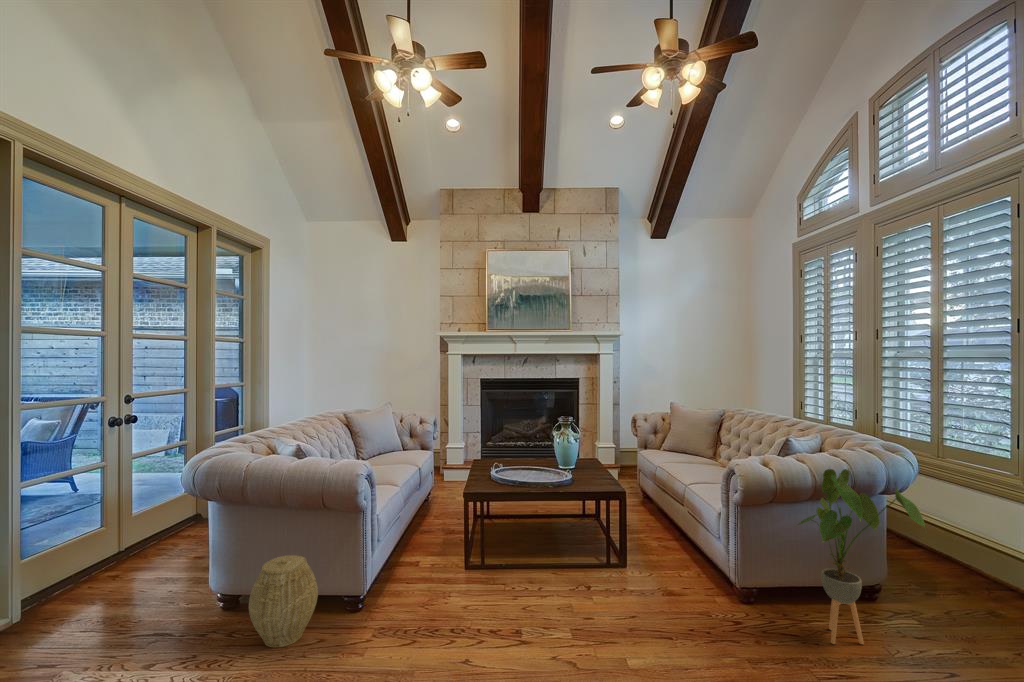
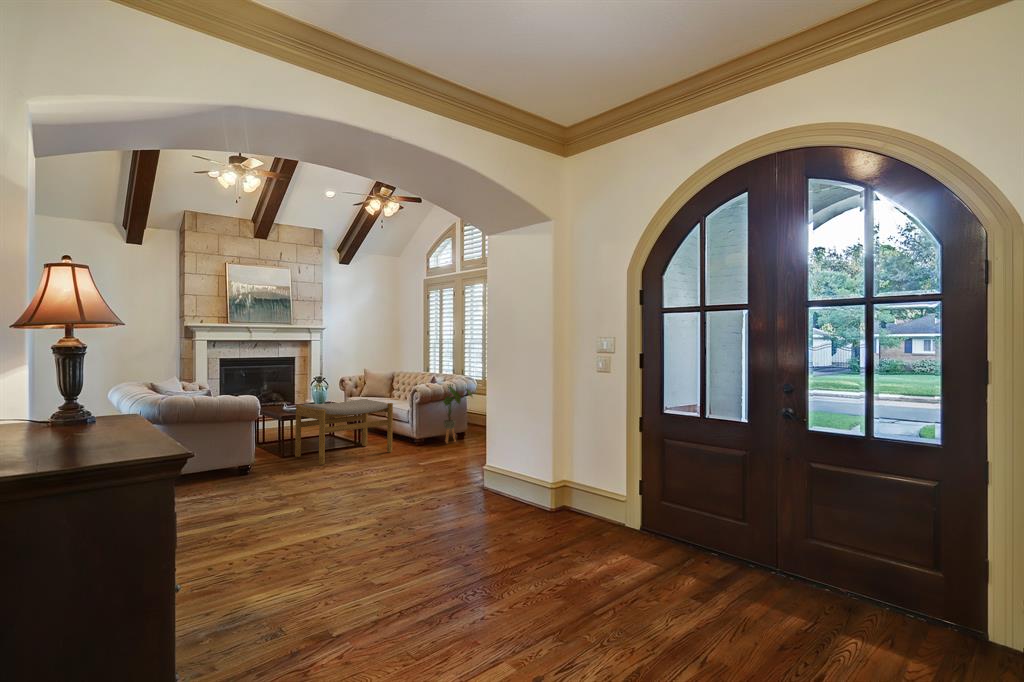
footstool: none [457,480,659,653] -> present [295,399,393,465]
woven basket: present [249,555,318,648] -> none [215,440,249,479]

